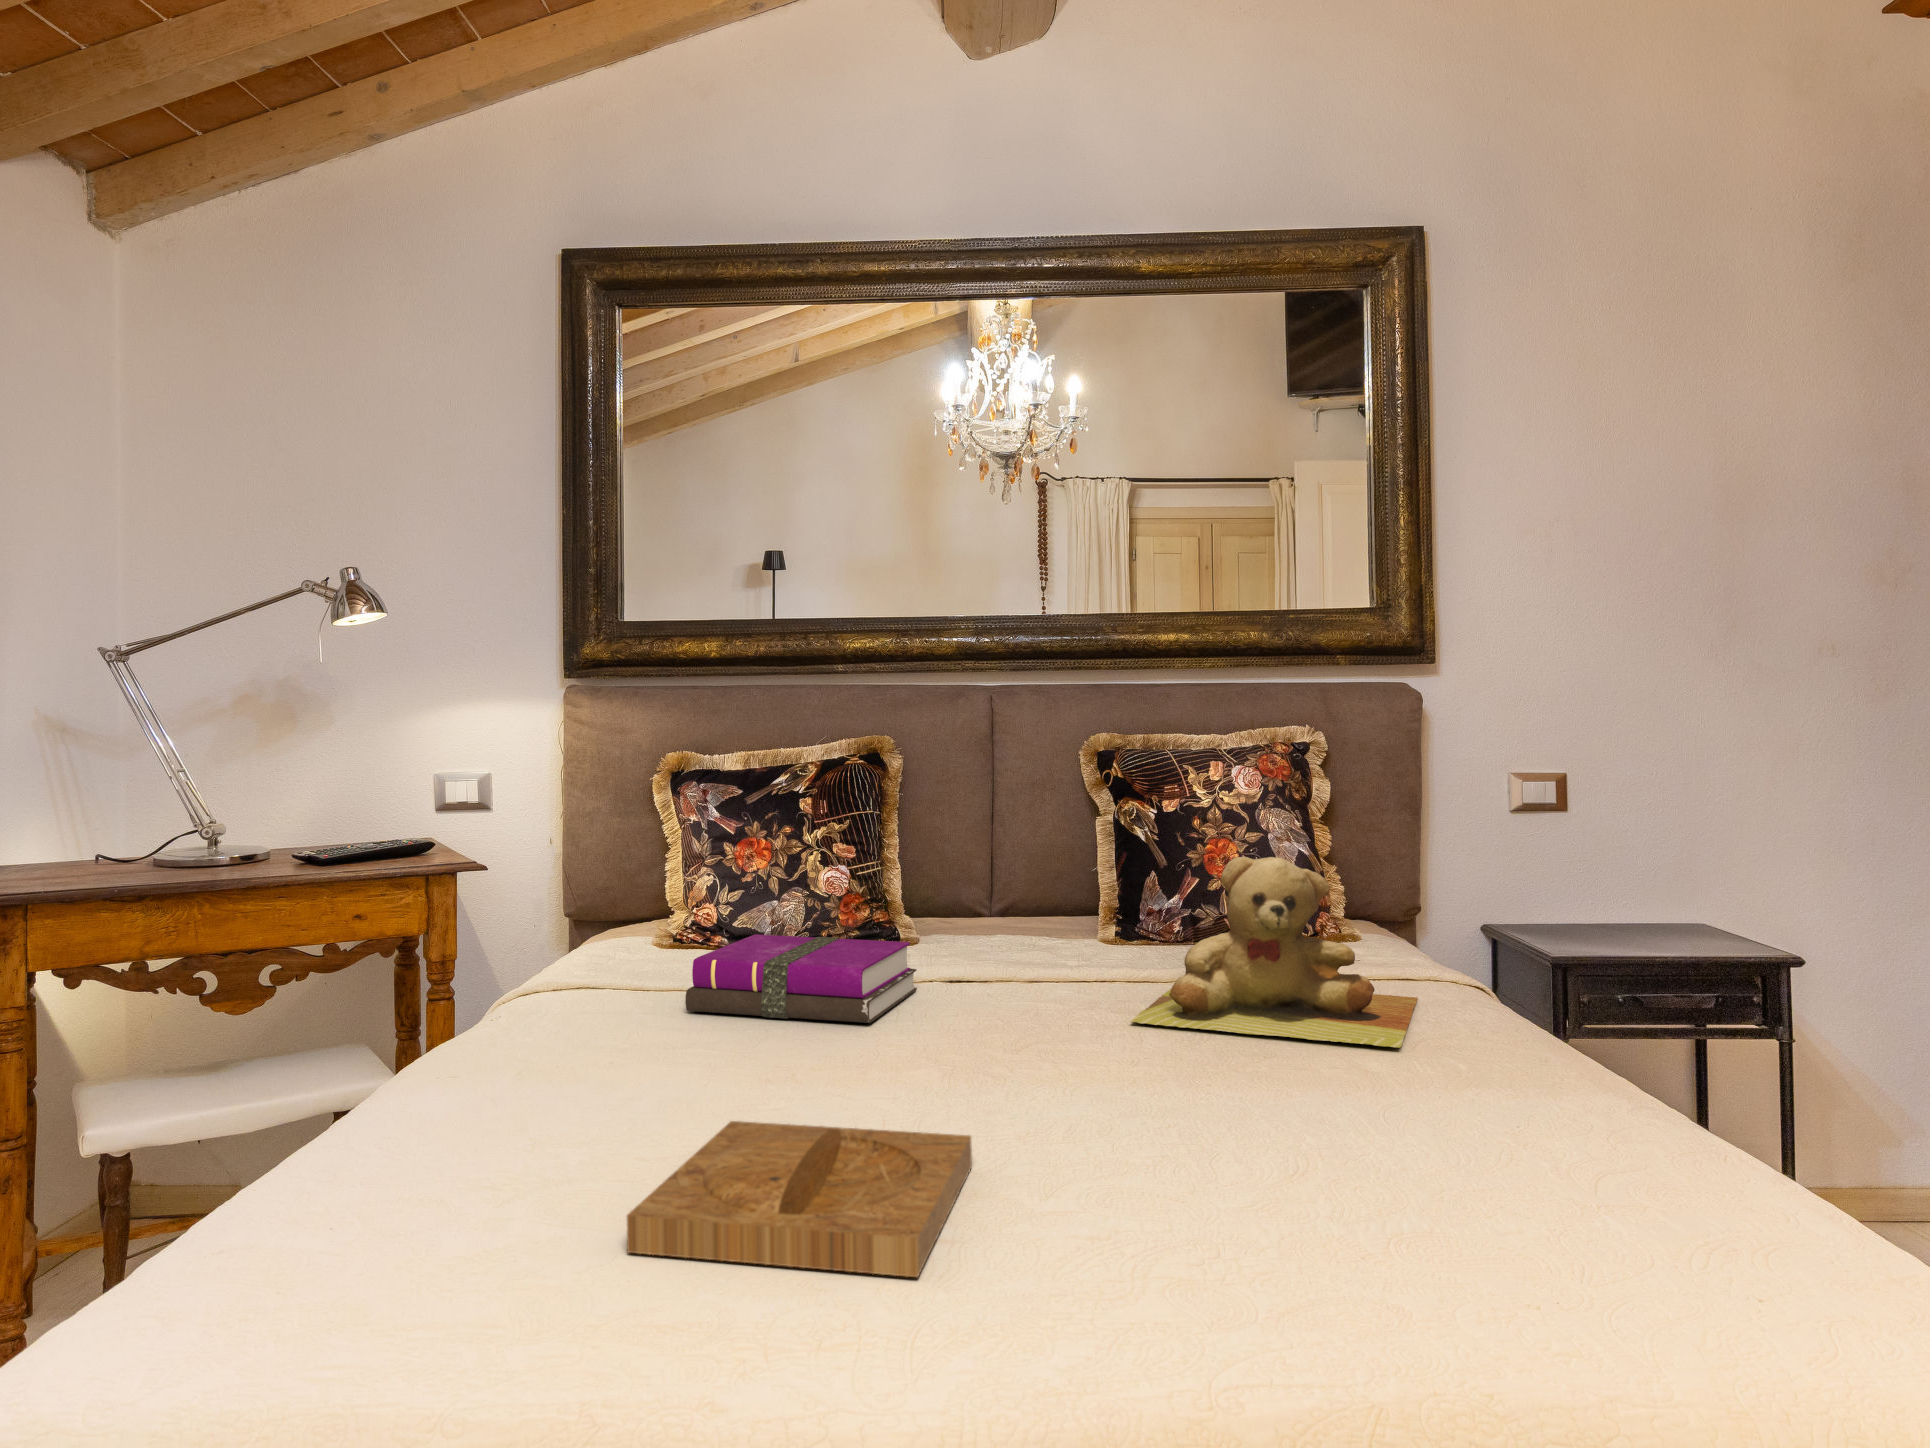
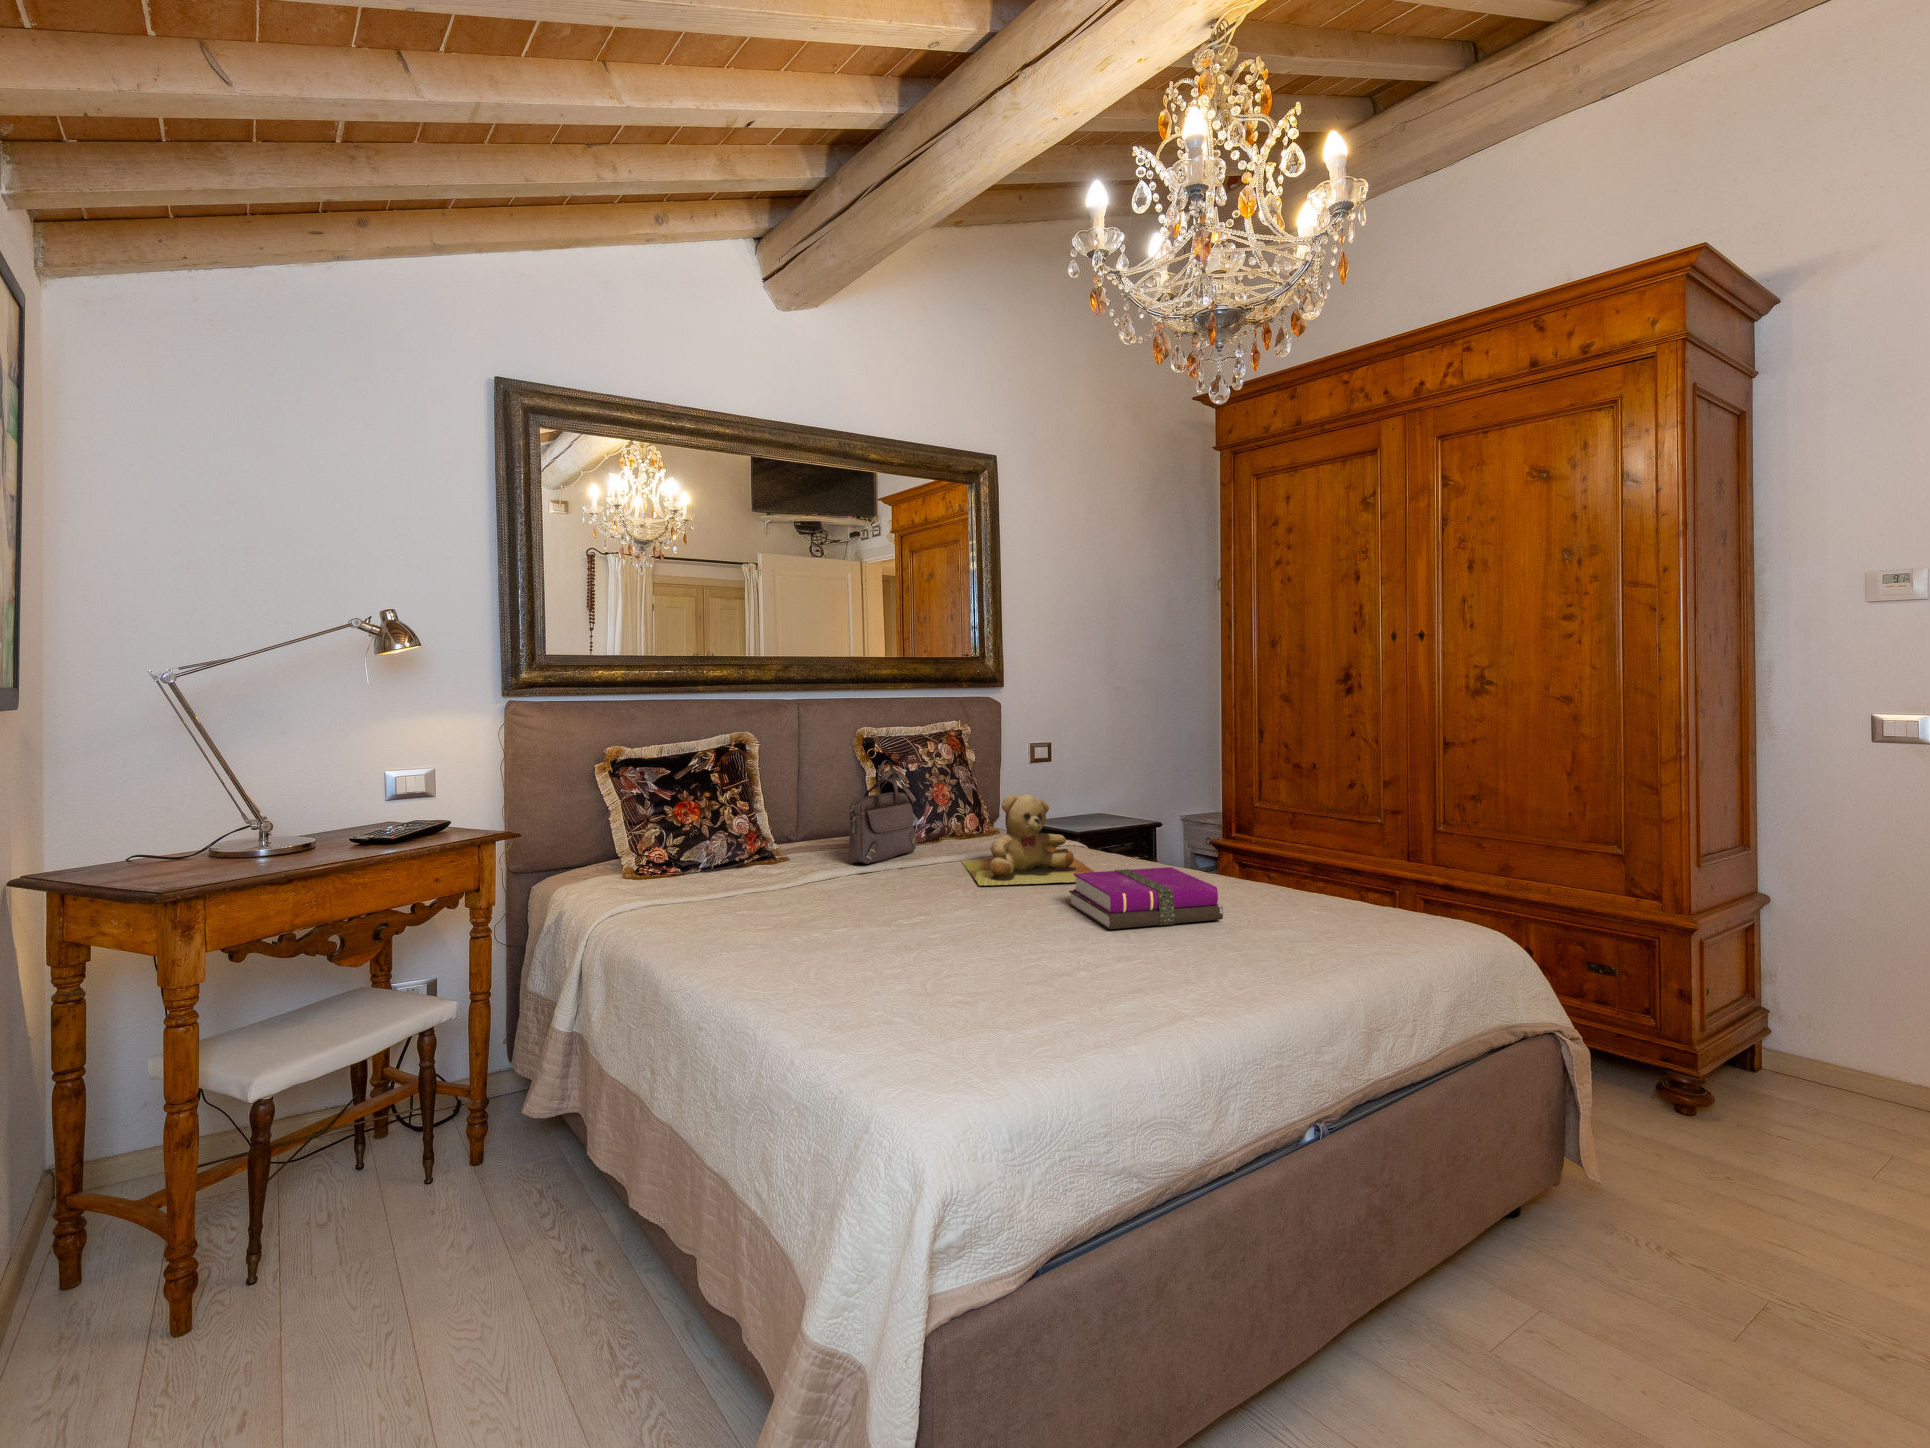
handbag: none [981,784,1134,965] -> present [849,760,917,864]
notebook: present [685,934,917,1023] -> present [1069,867,1223,929]
tray: present [627,1121,972,1277] -> none [913,948,1102,1035]

